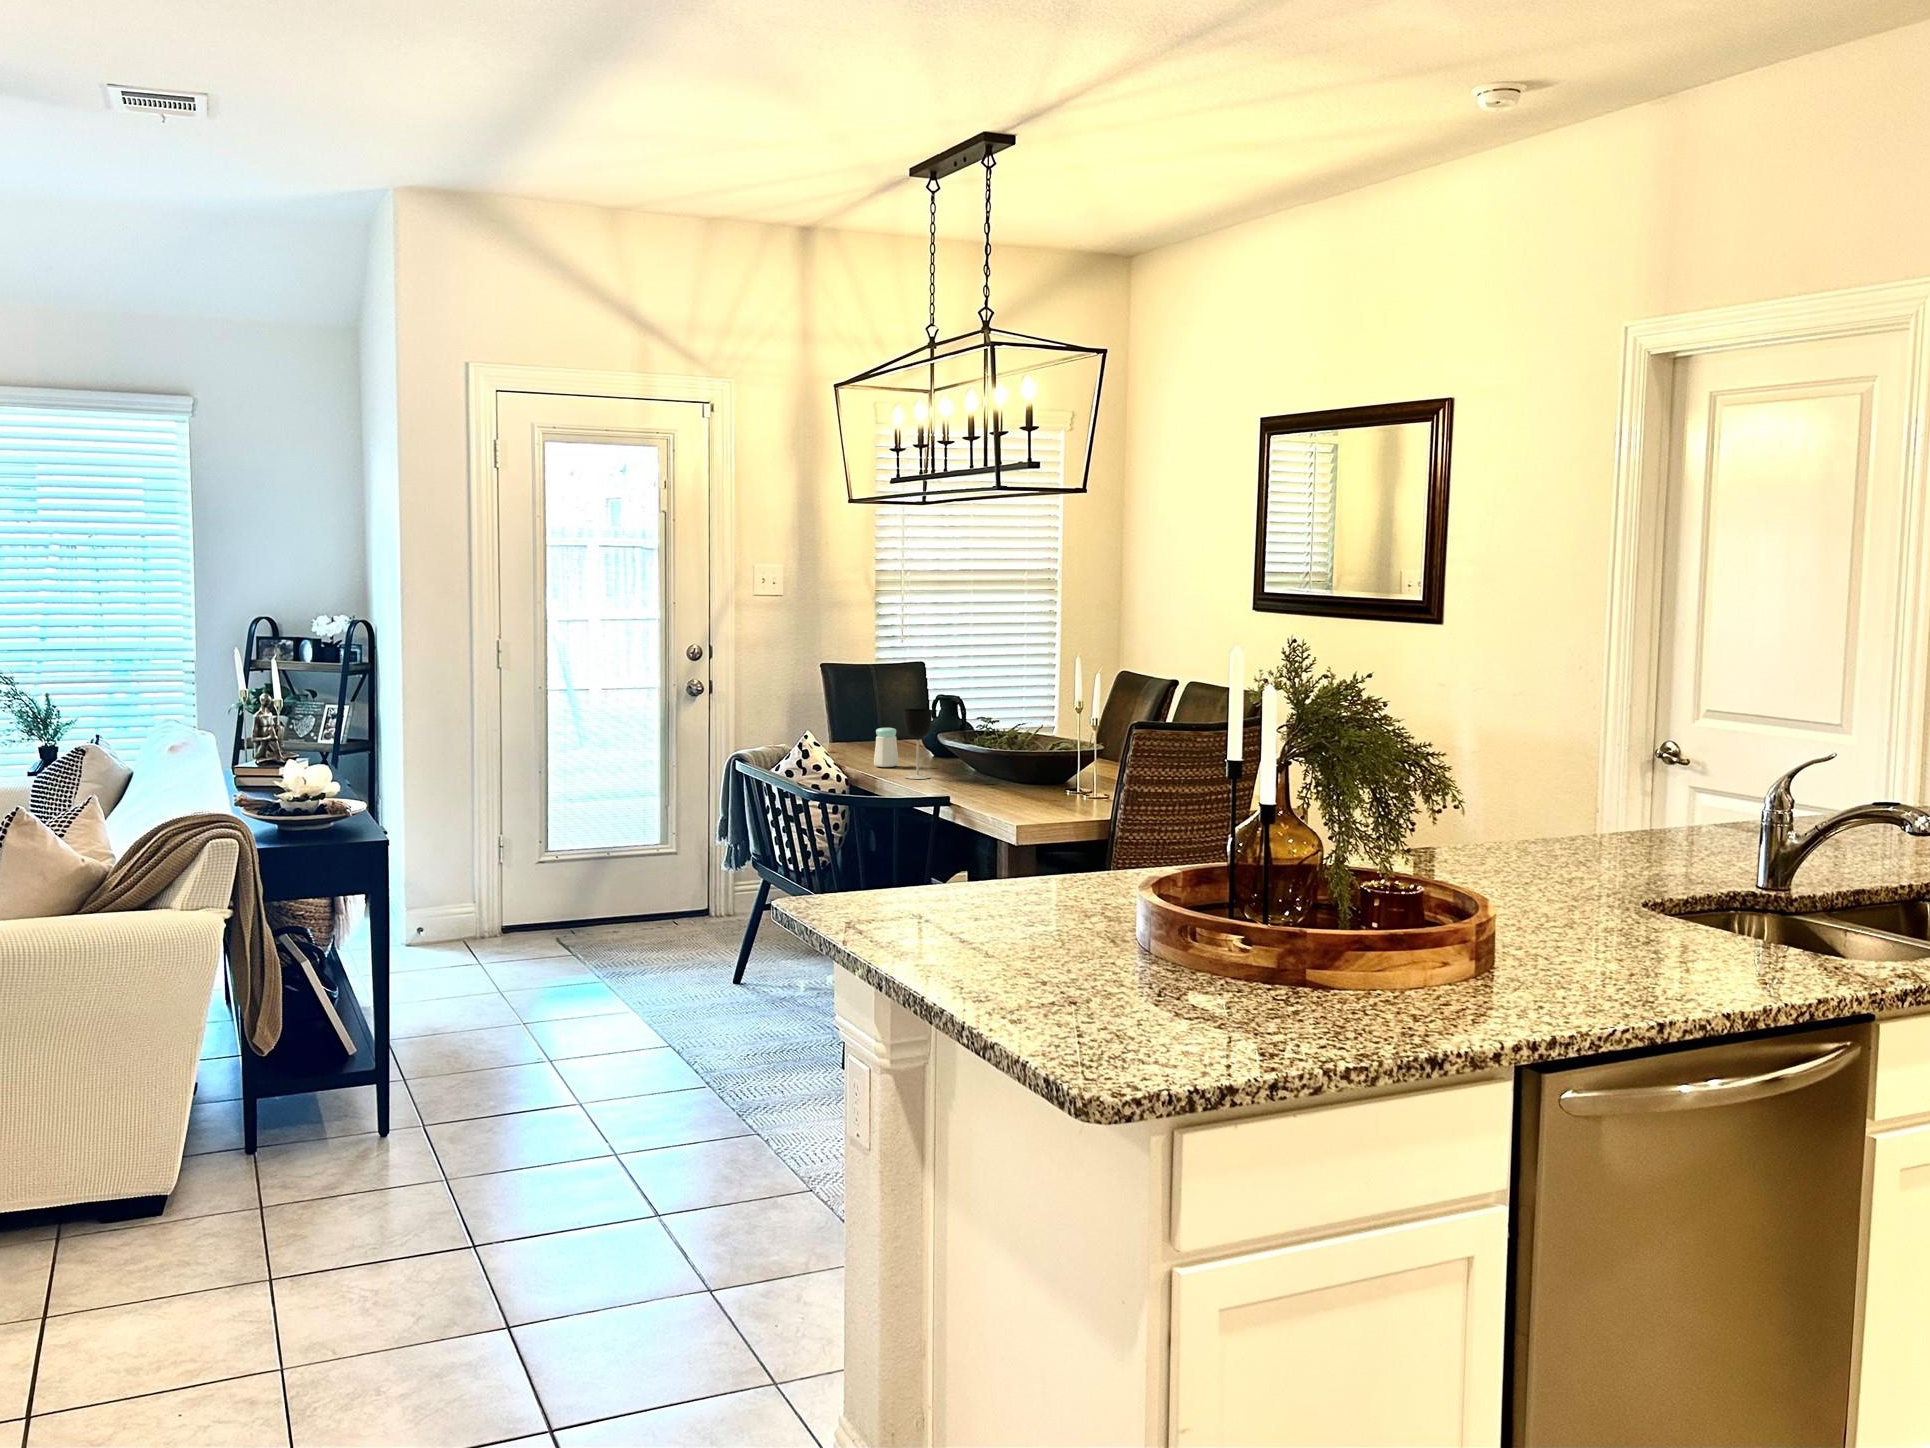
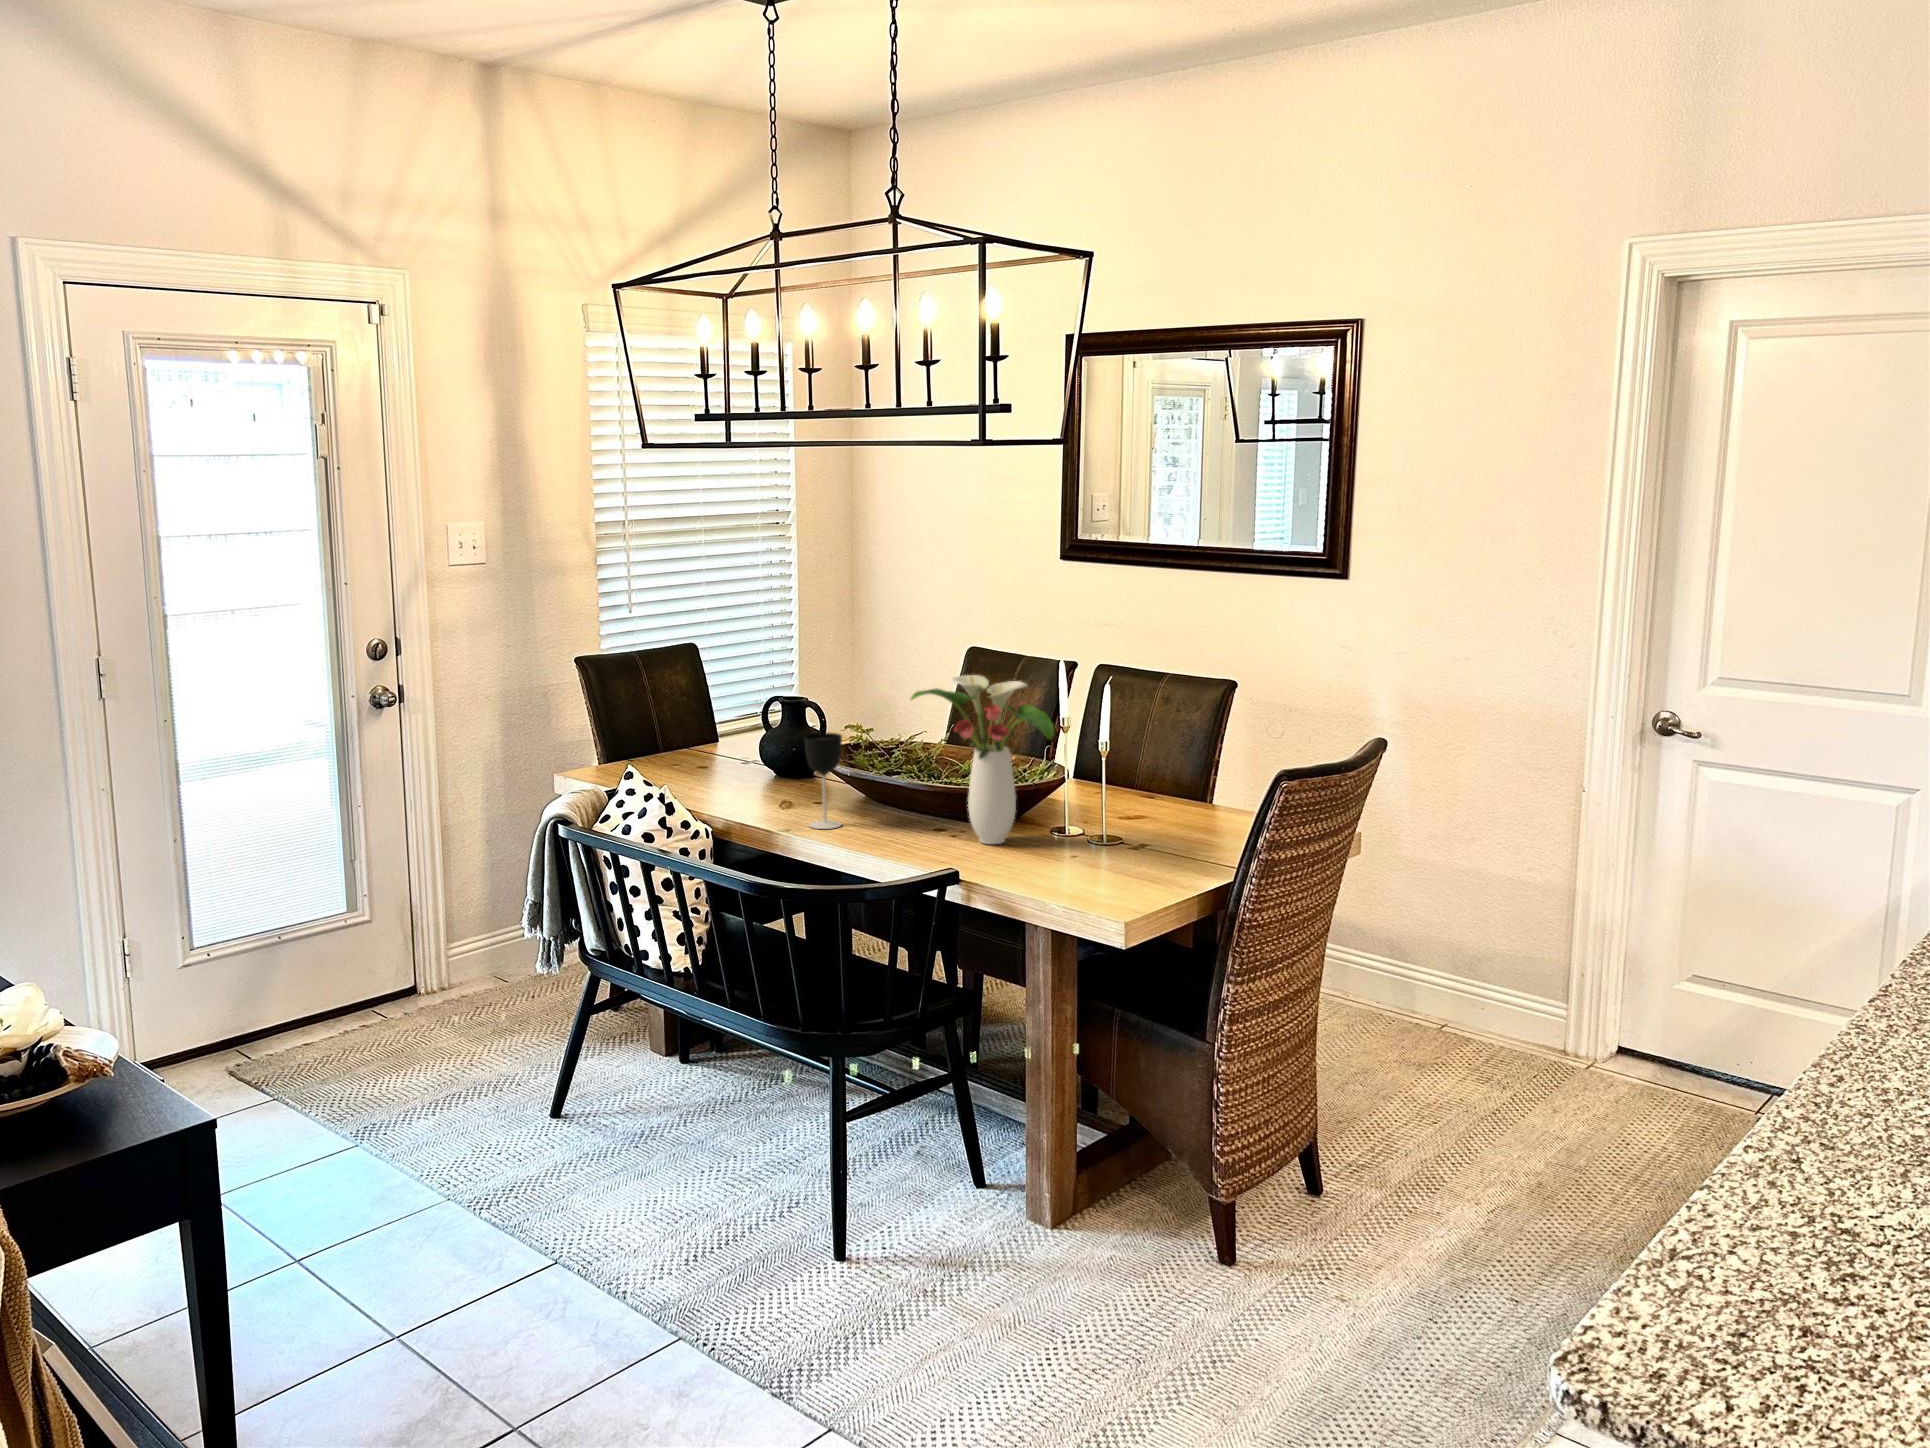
flower arrangement: none [948,665,1045,792] -> present [911,675,1054,844]
salt shaker: present [874,728,899,767] -> none [734,754,764,808]

